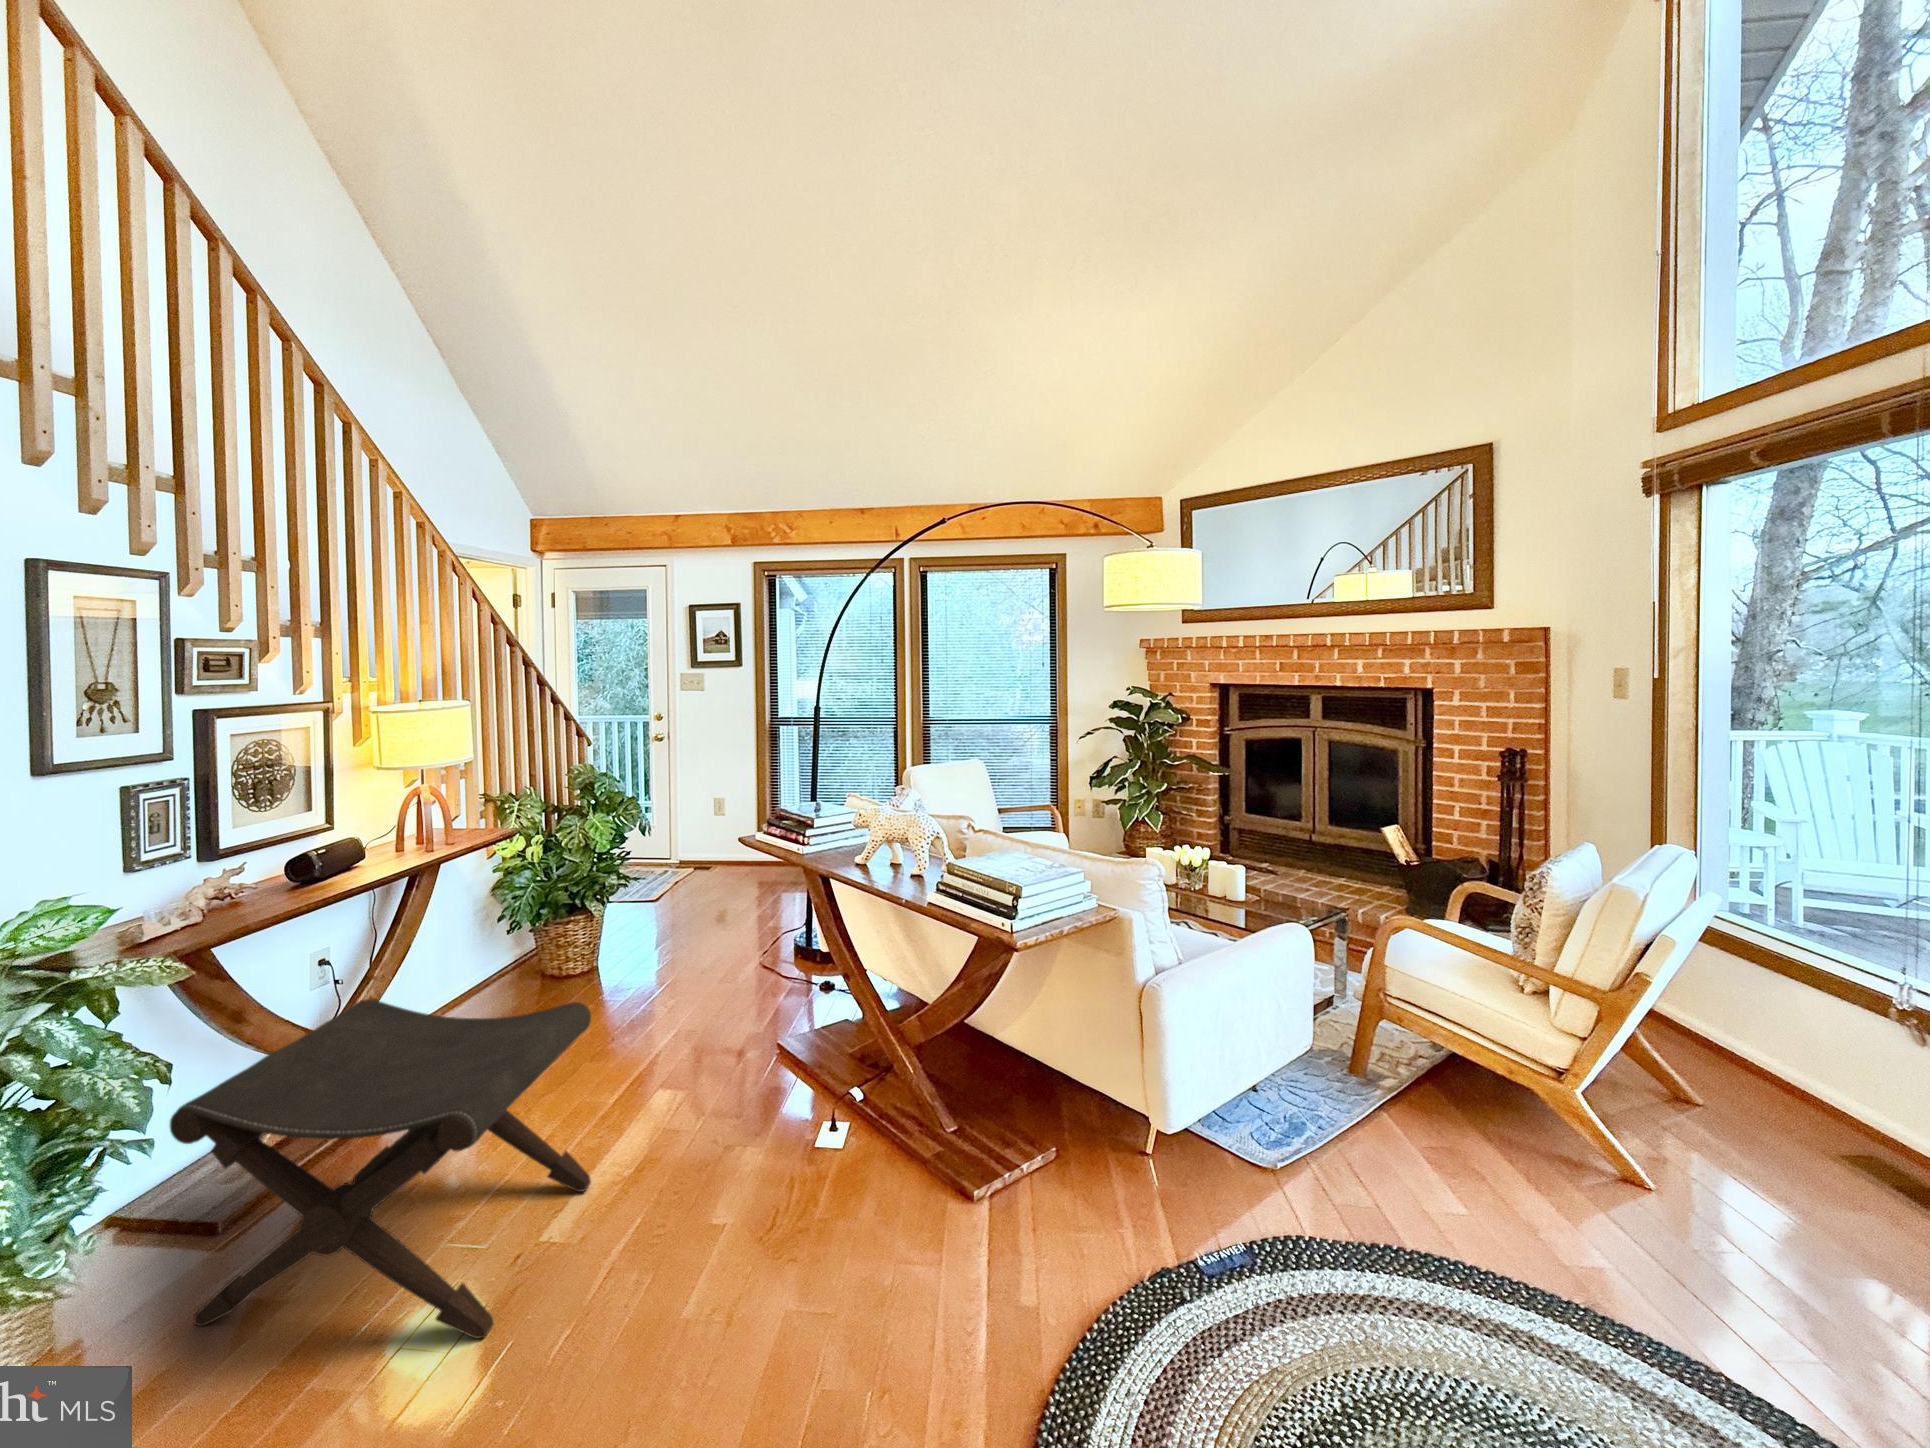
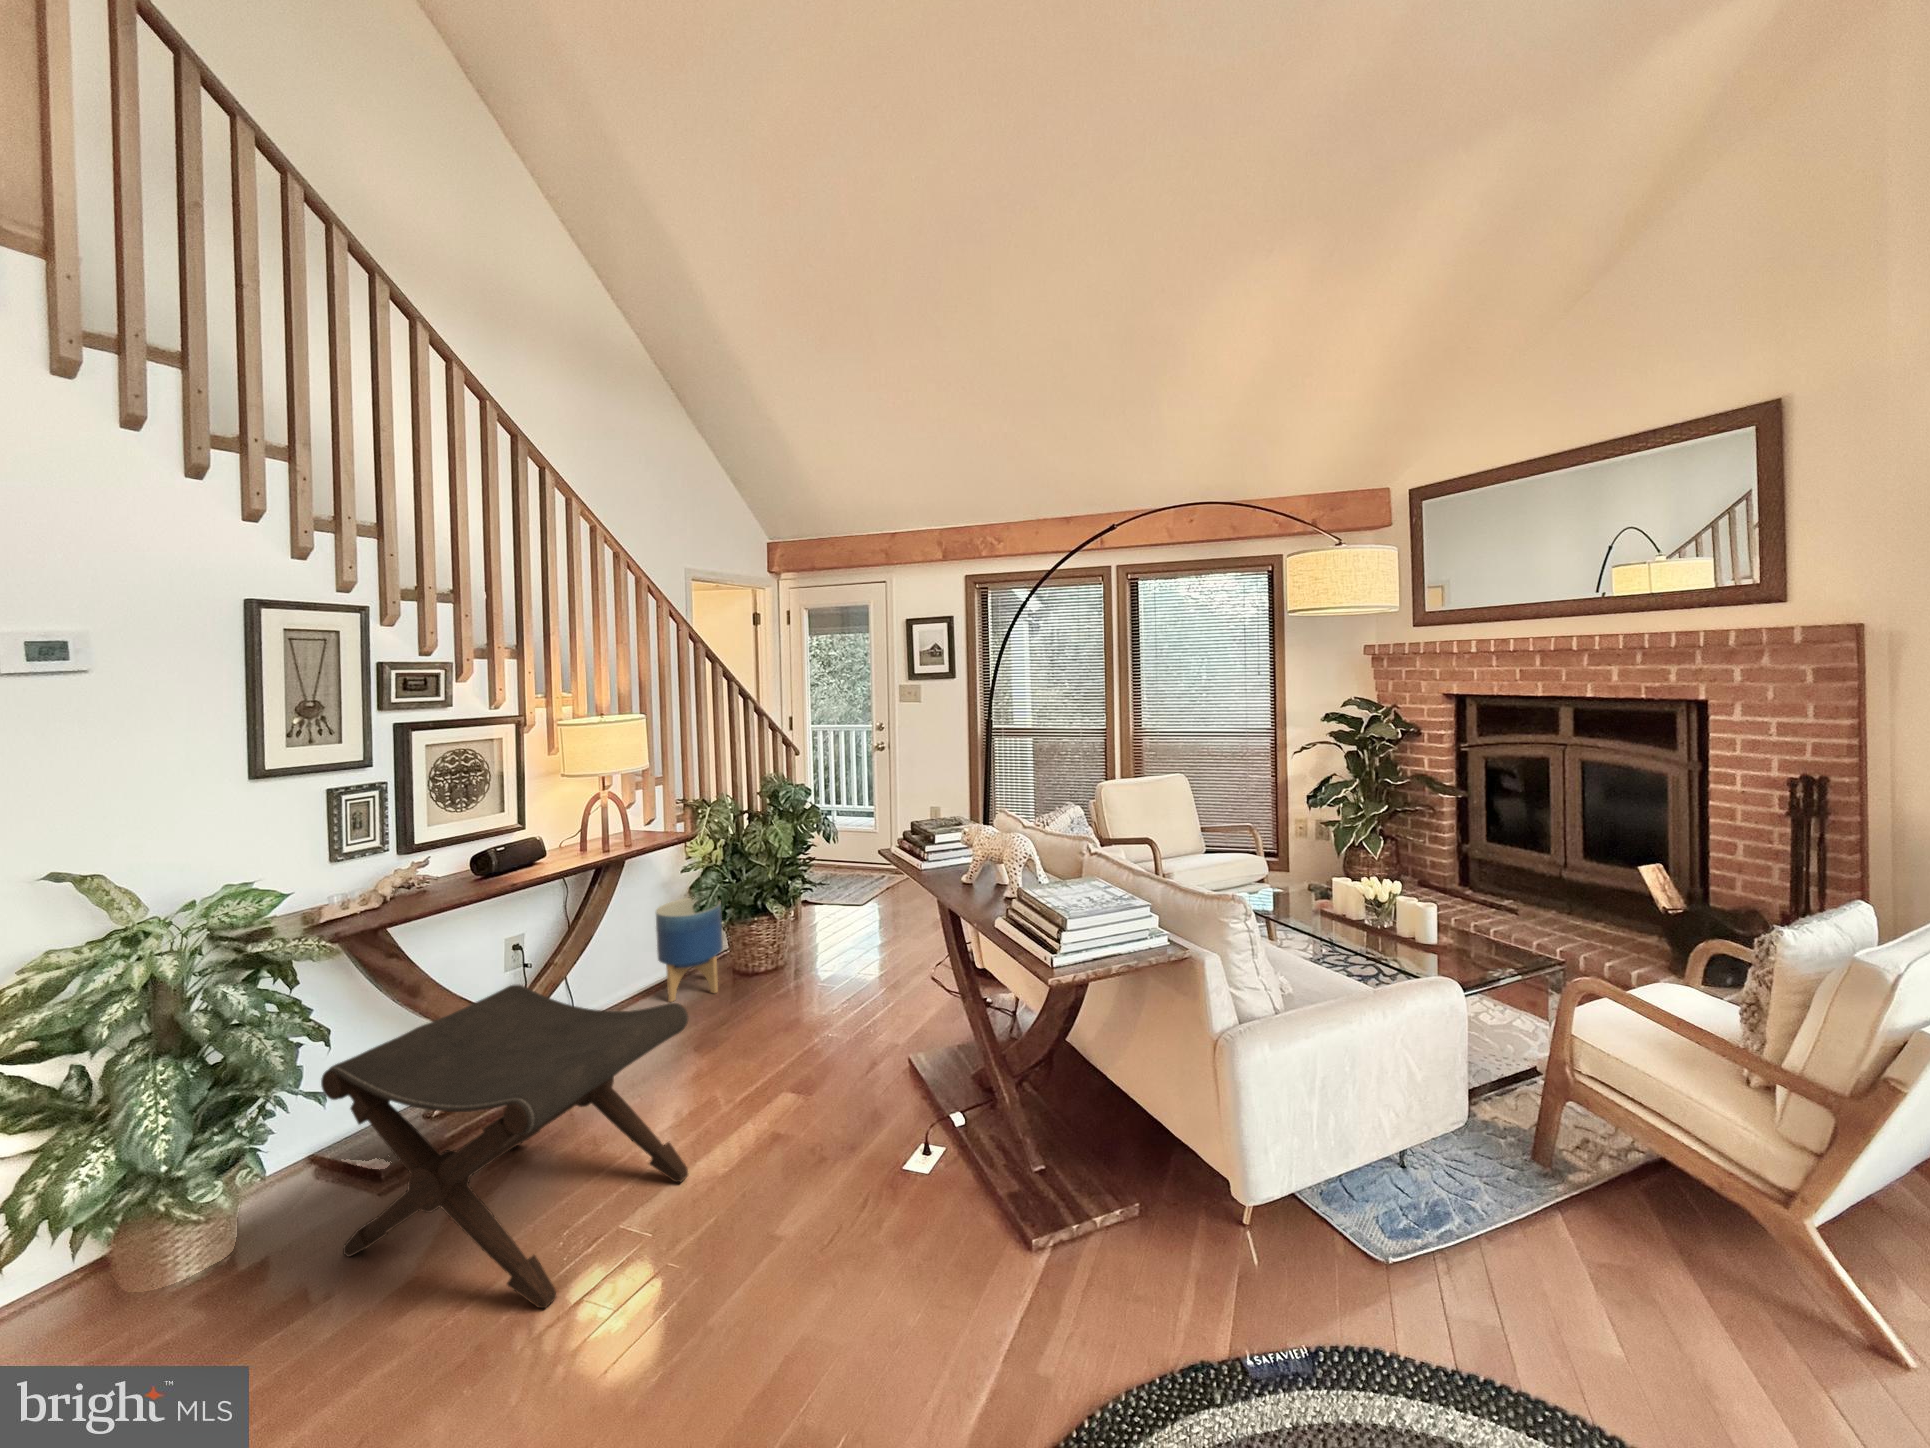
planter: none [467,899,542,1014] -> present [656,898,723,1002]

